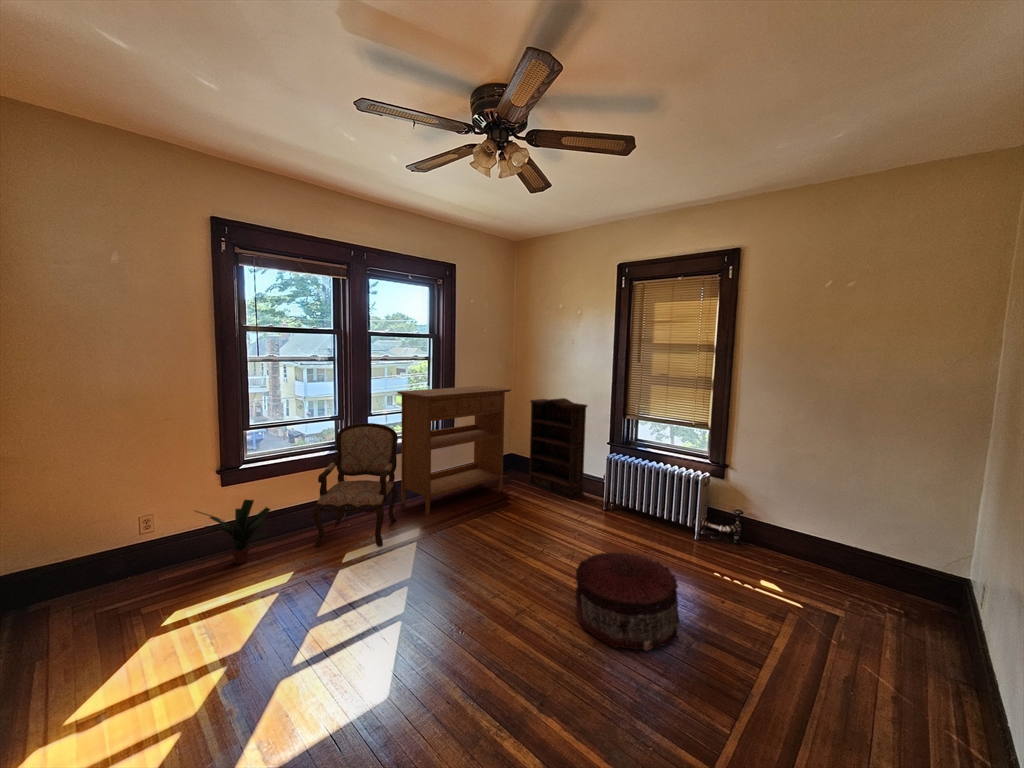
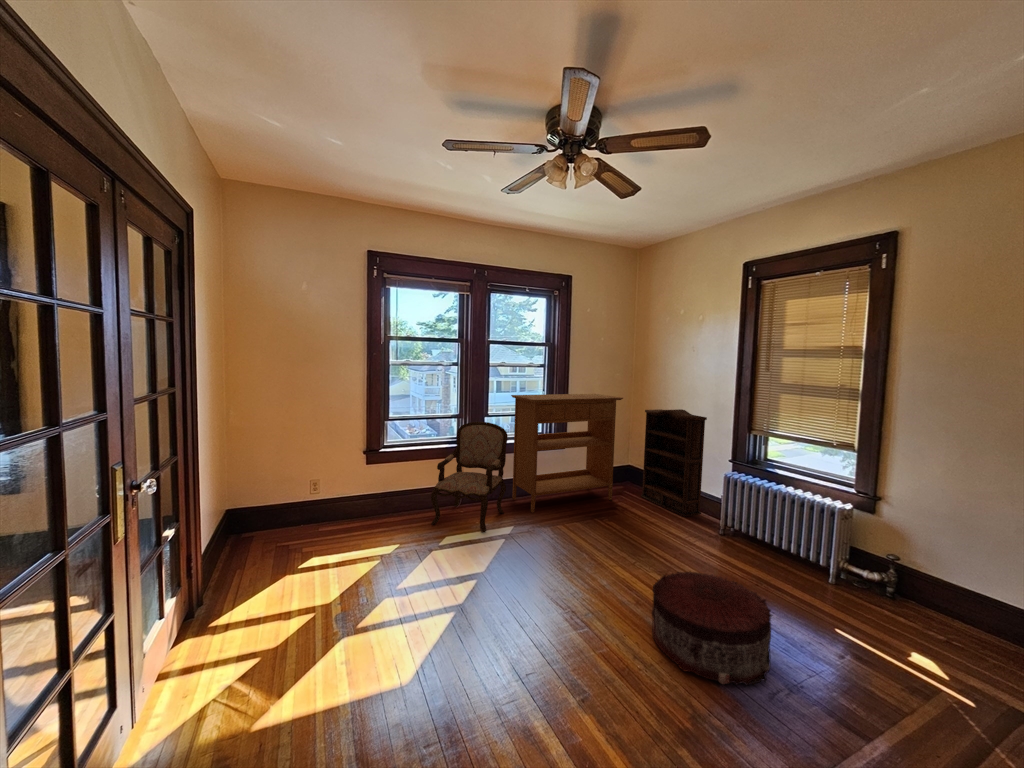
potted plant: present [195,500,270,564] -> none [345,477,400,528]

